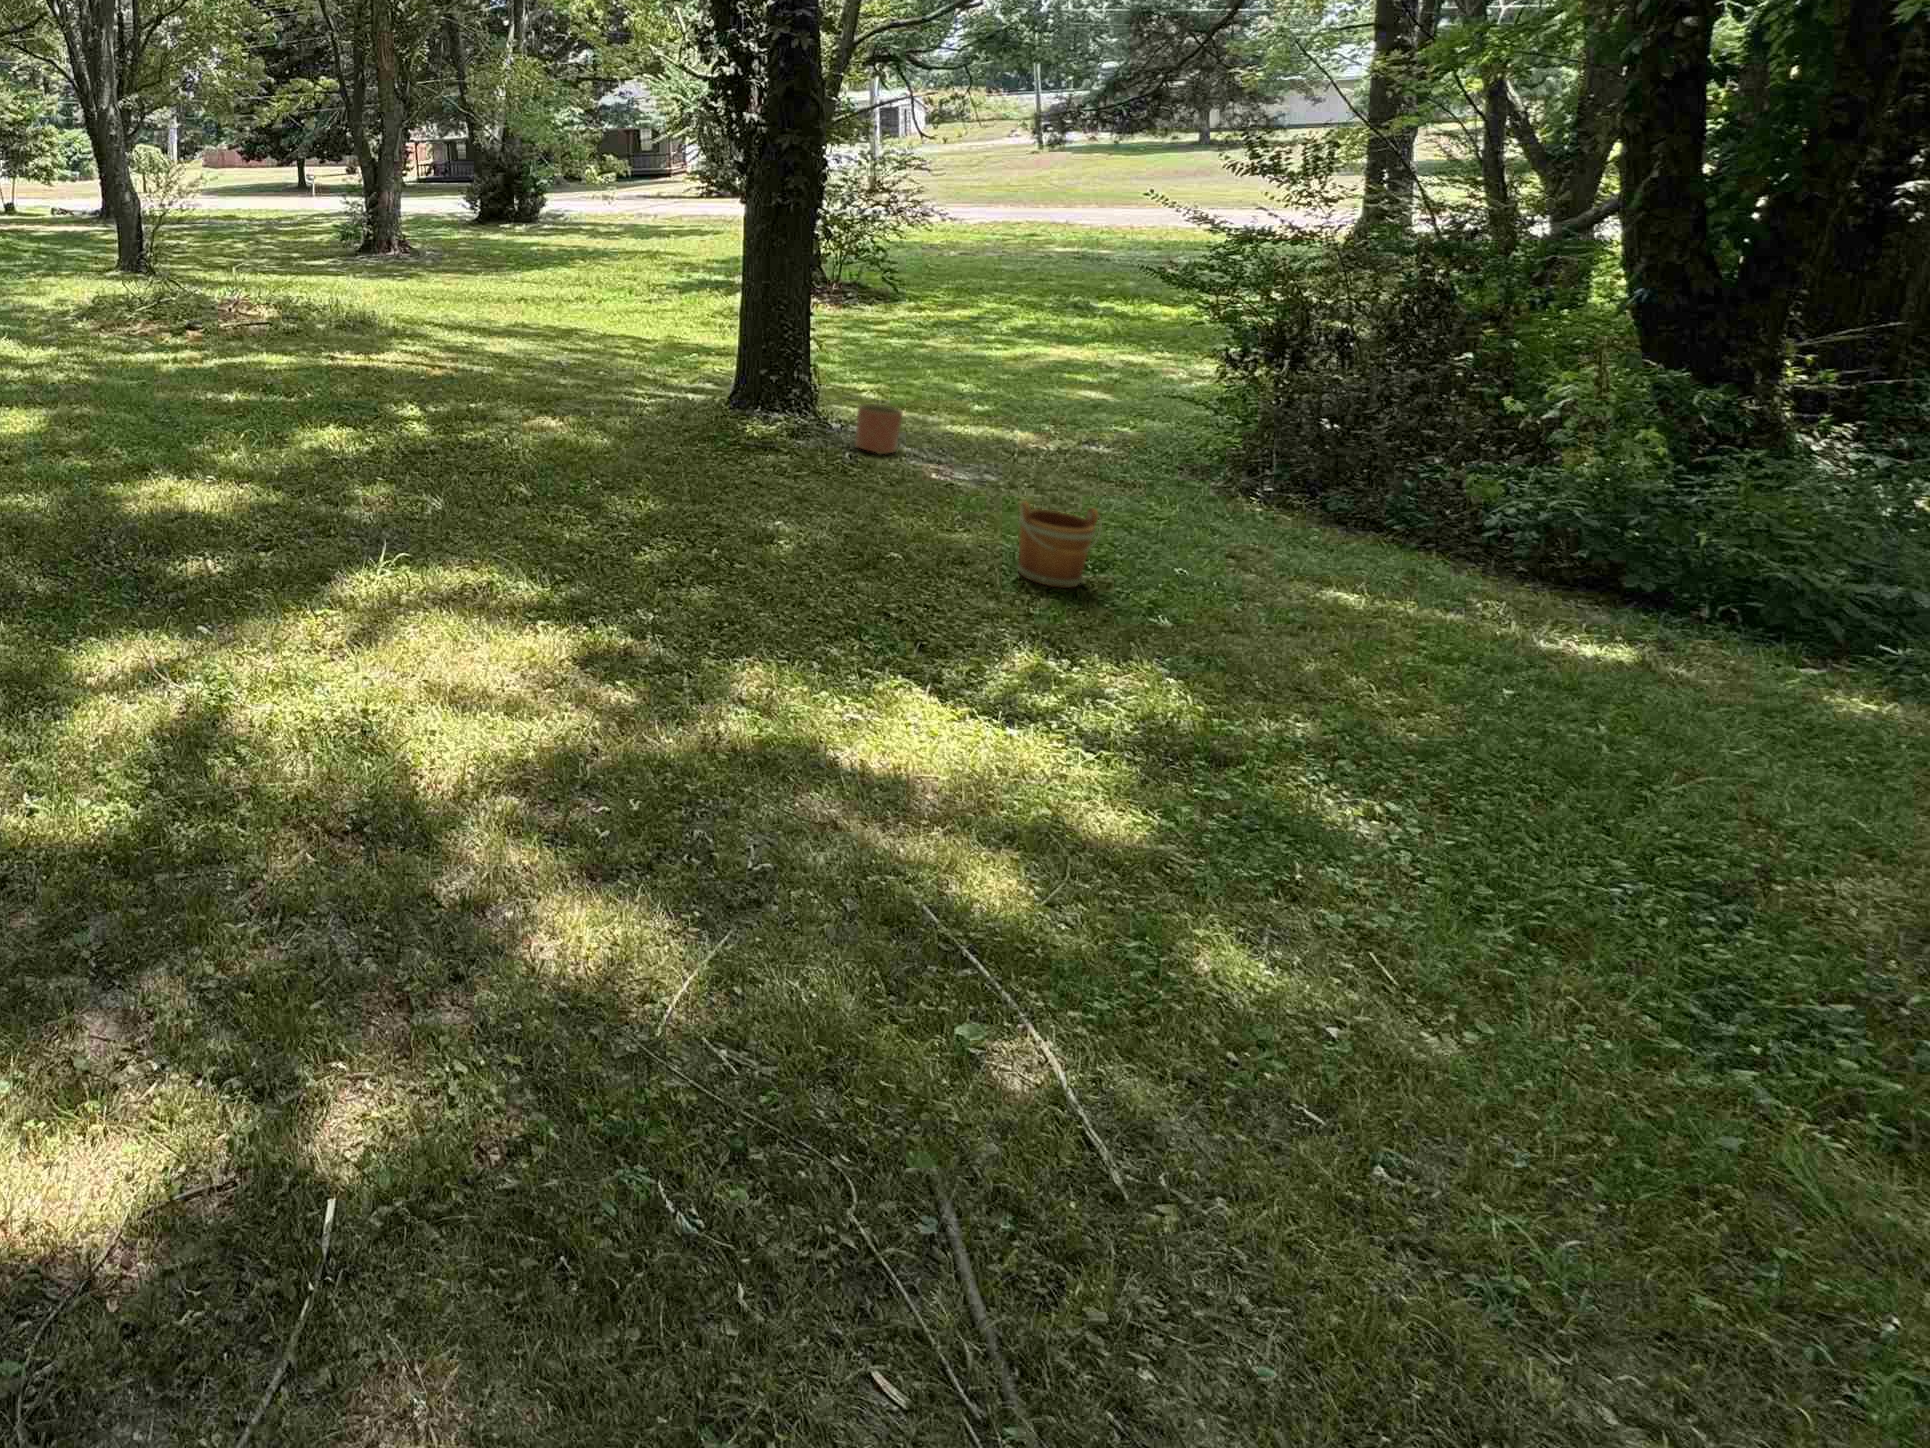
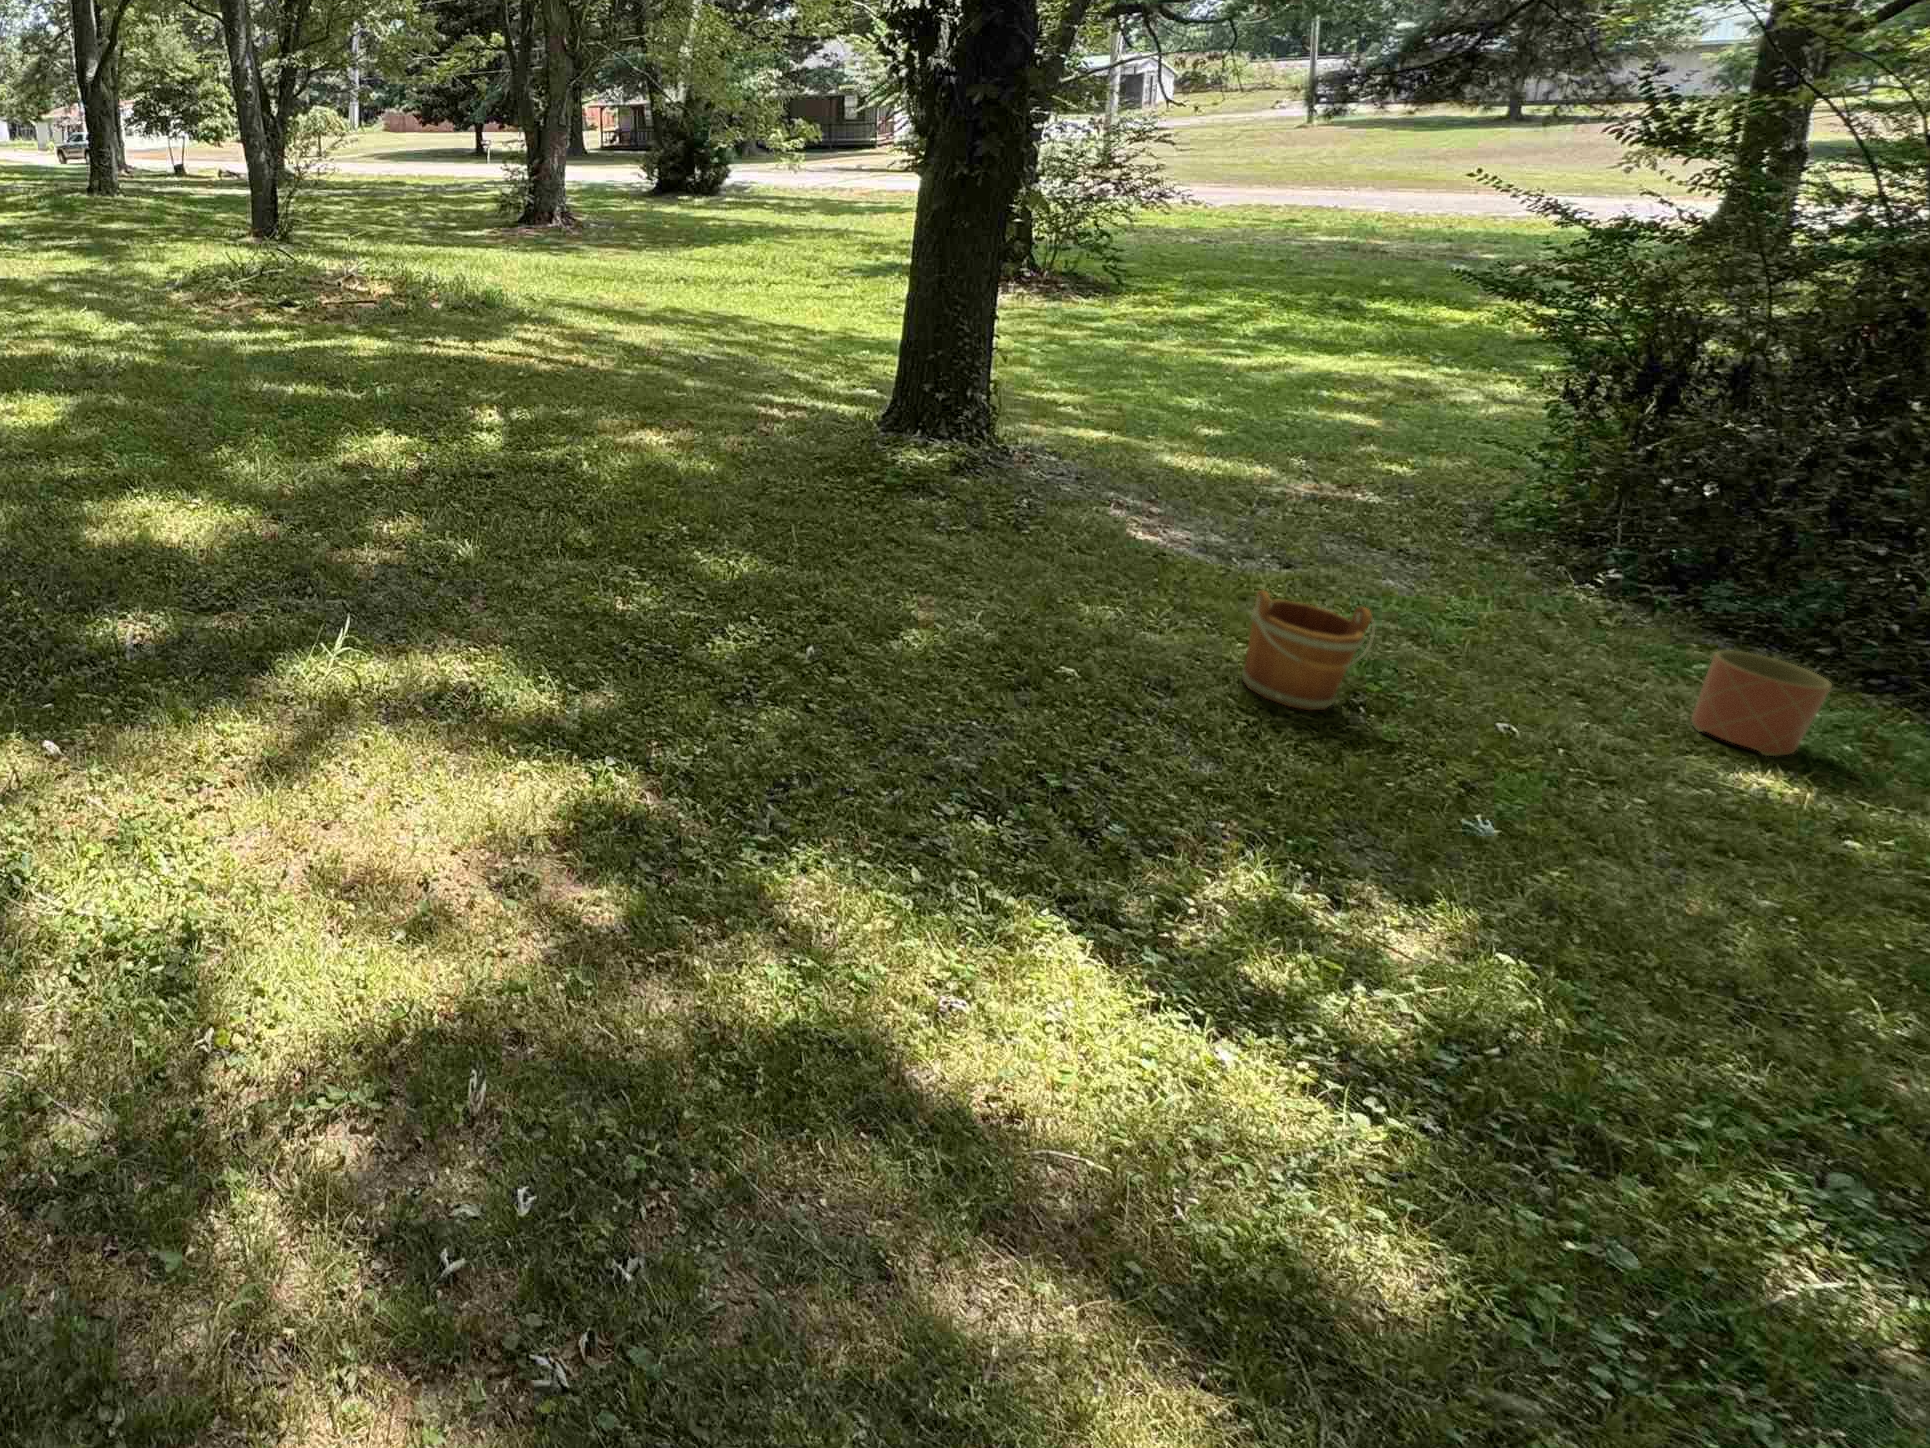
planter: present [856,404,903,454] -> present [1692,650,1832,756]

